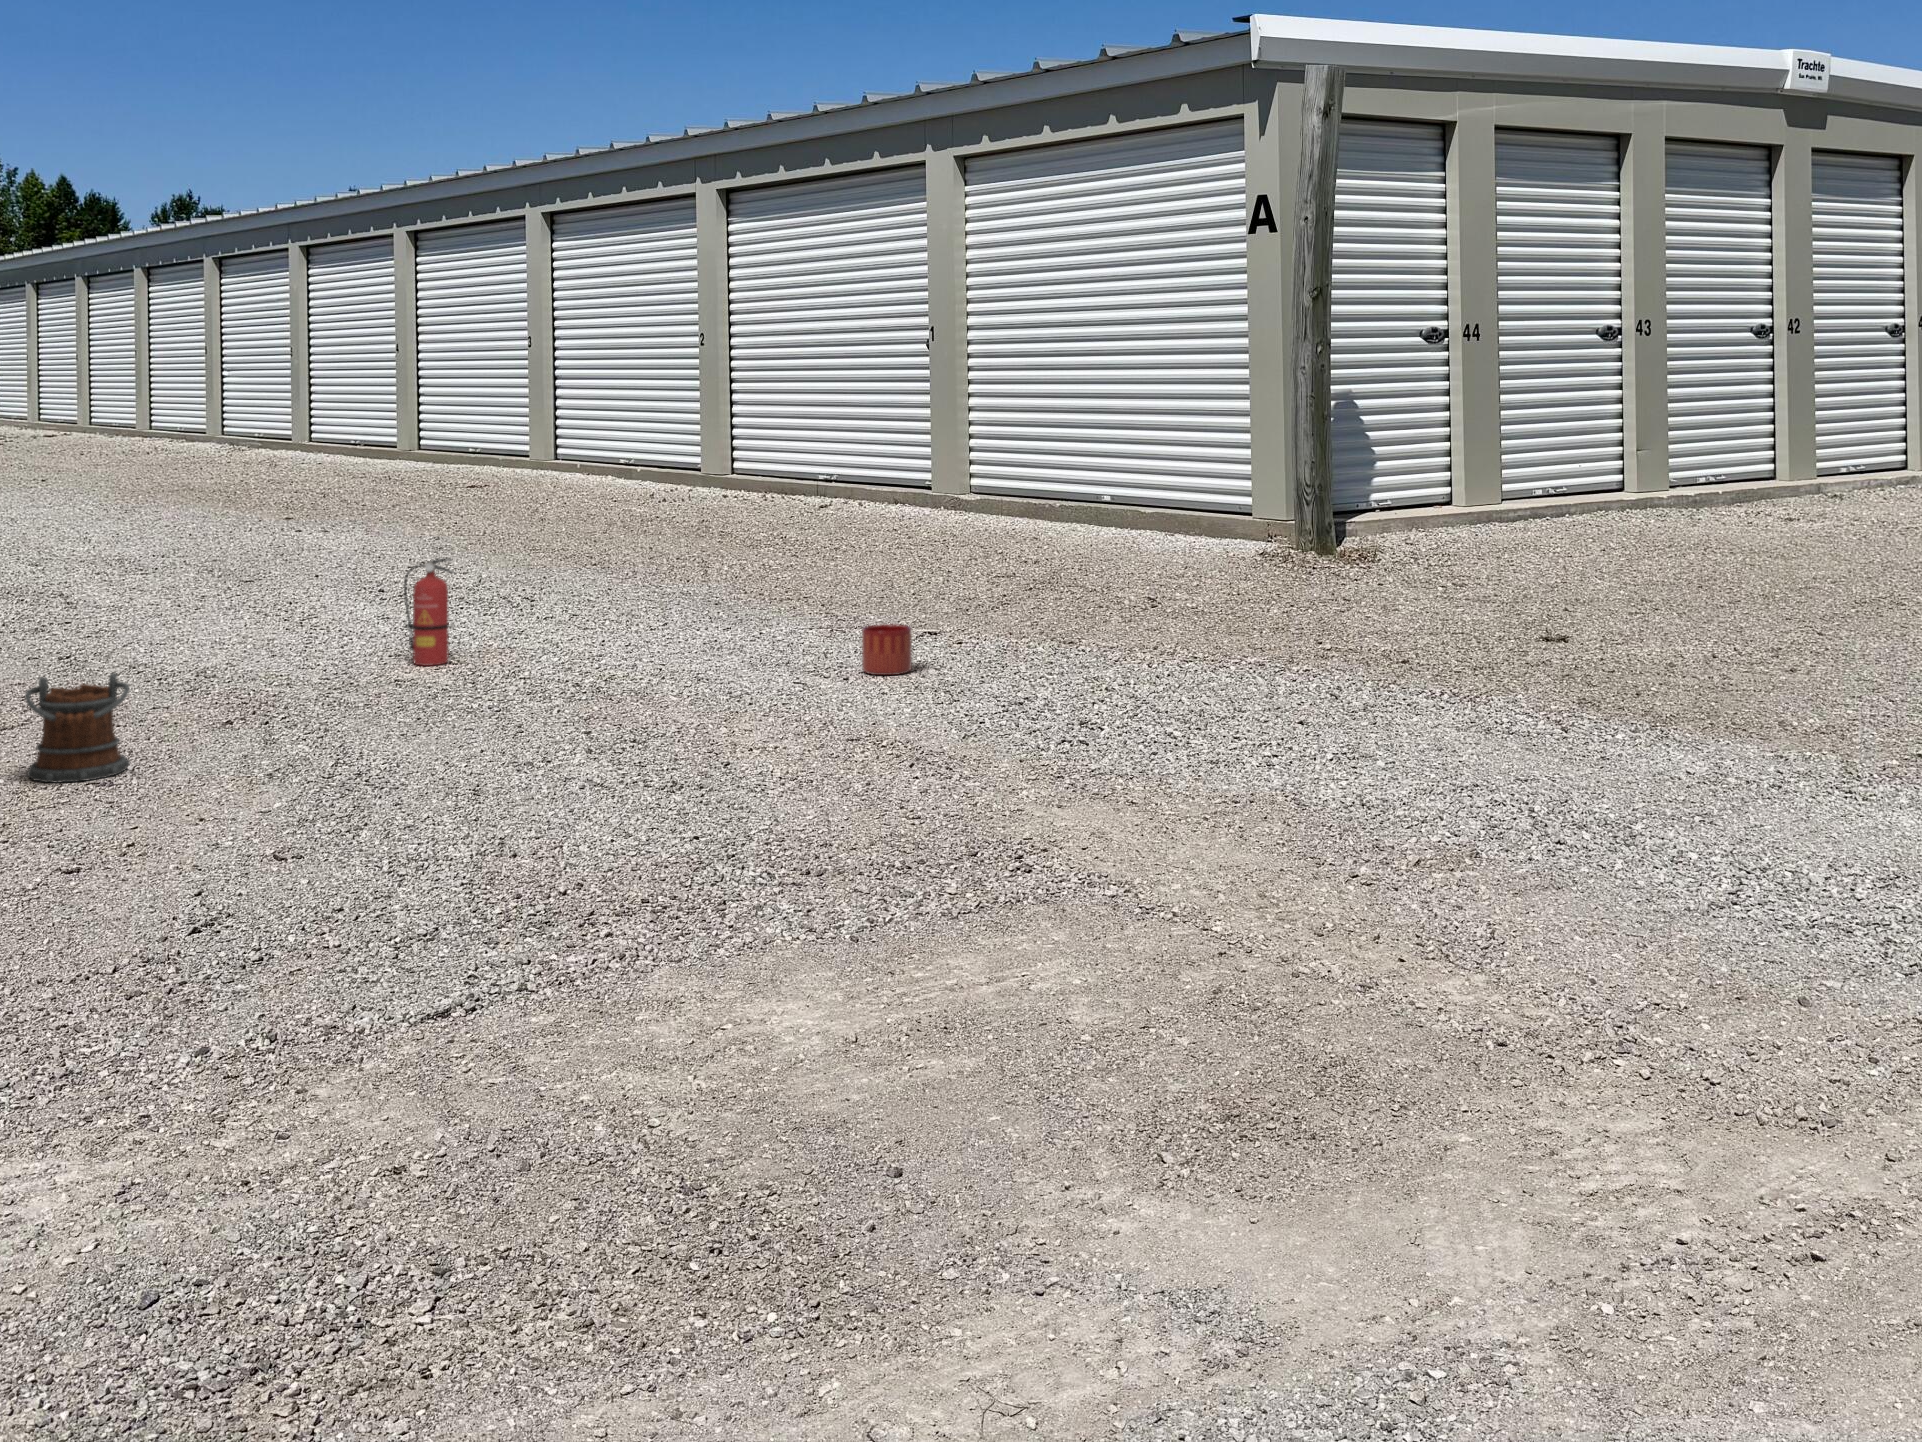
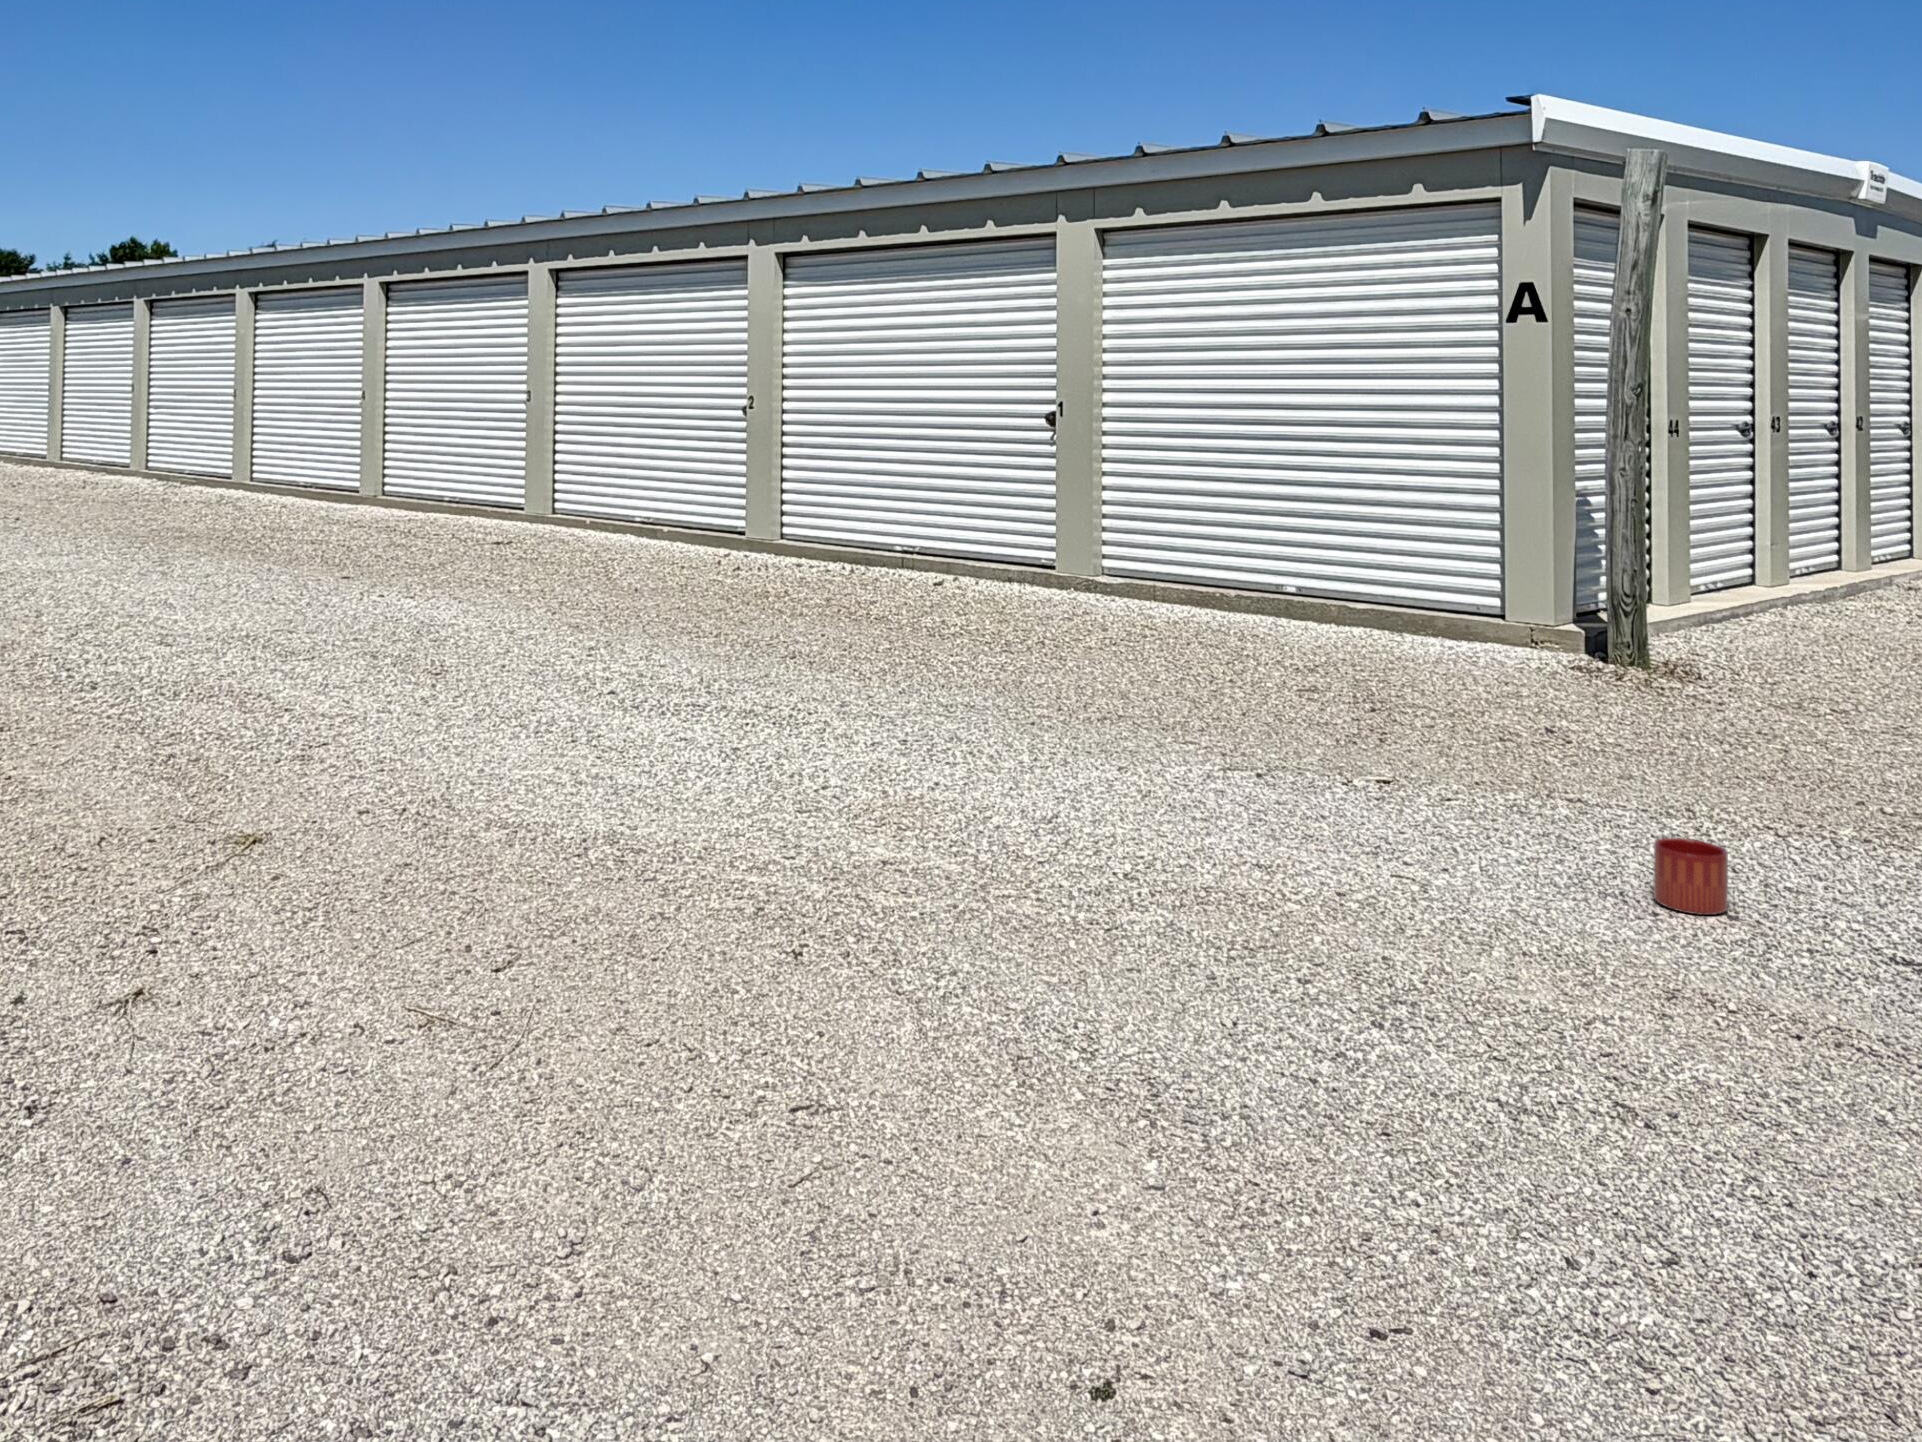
fire extinguisher: present [404,559,454,666] -> none [1014,742,1079,892]
bucket: present [25,673,130,783] -> none [947,1062,1117,1296]

